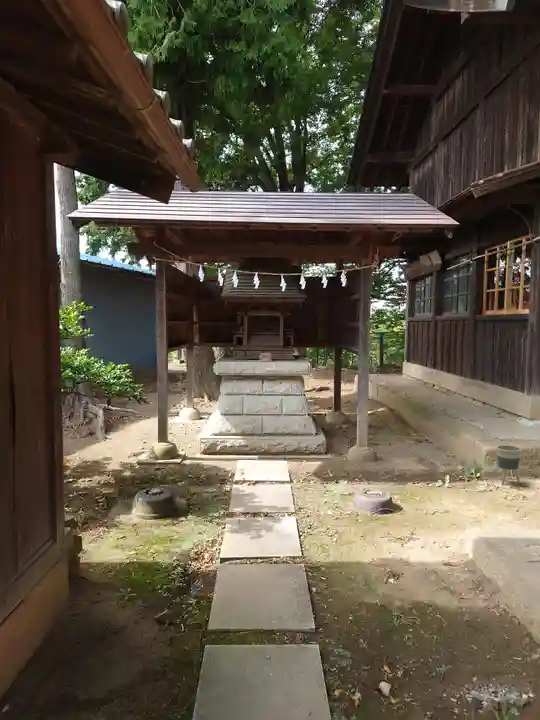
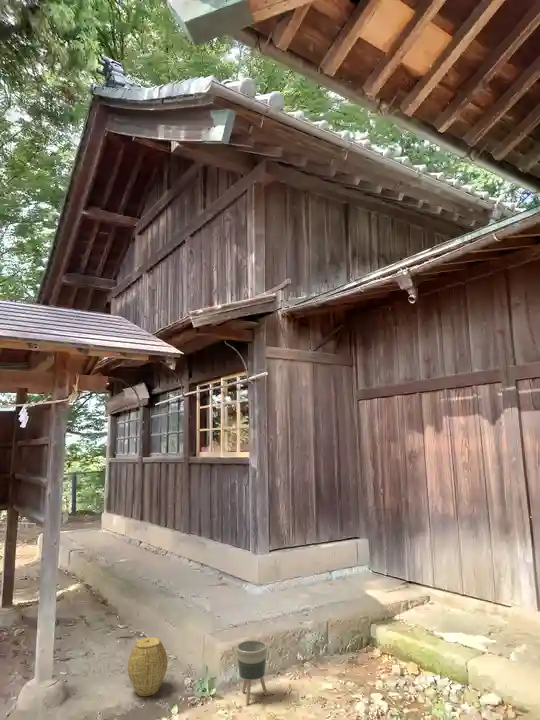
woven basket: none [417,434,445,469] -> present [128,637,168,696]

